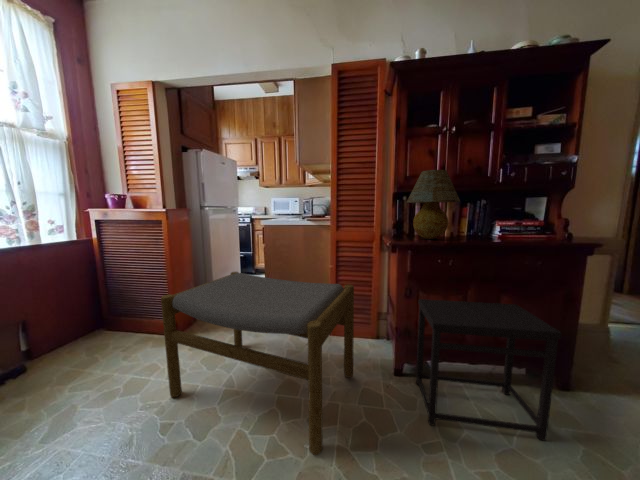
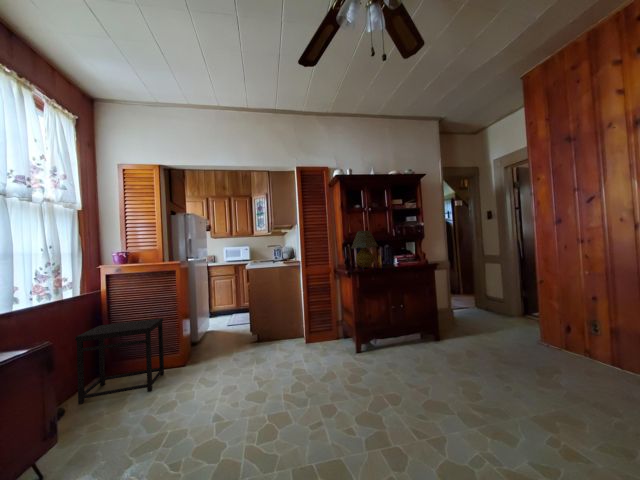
footstool: present [161,272,354,455] -> none [216,299,337,395]
side table: present [416,299,562,441] -> present [75,318,164,404]

